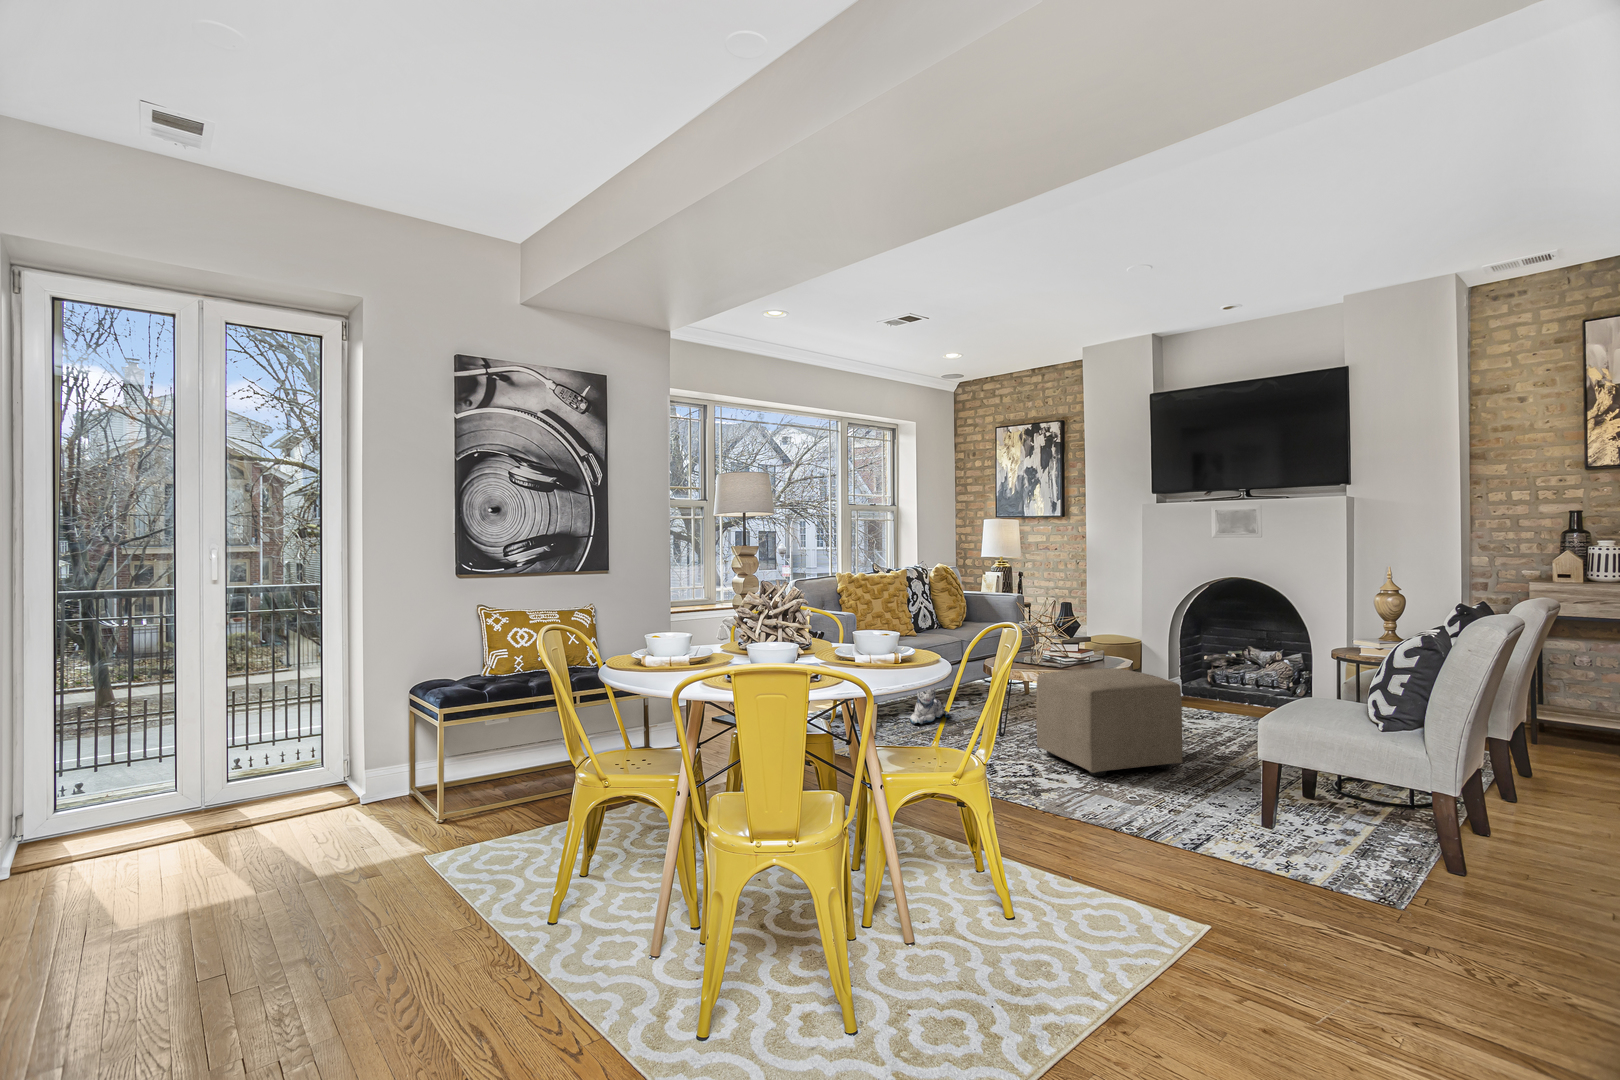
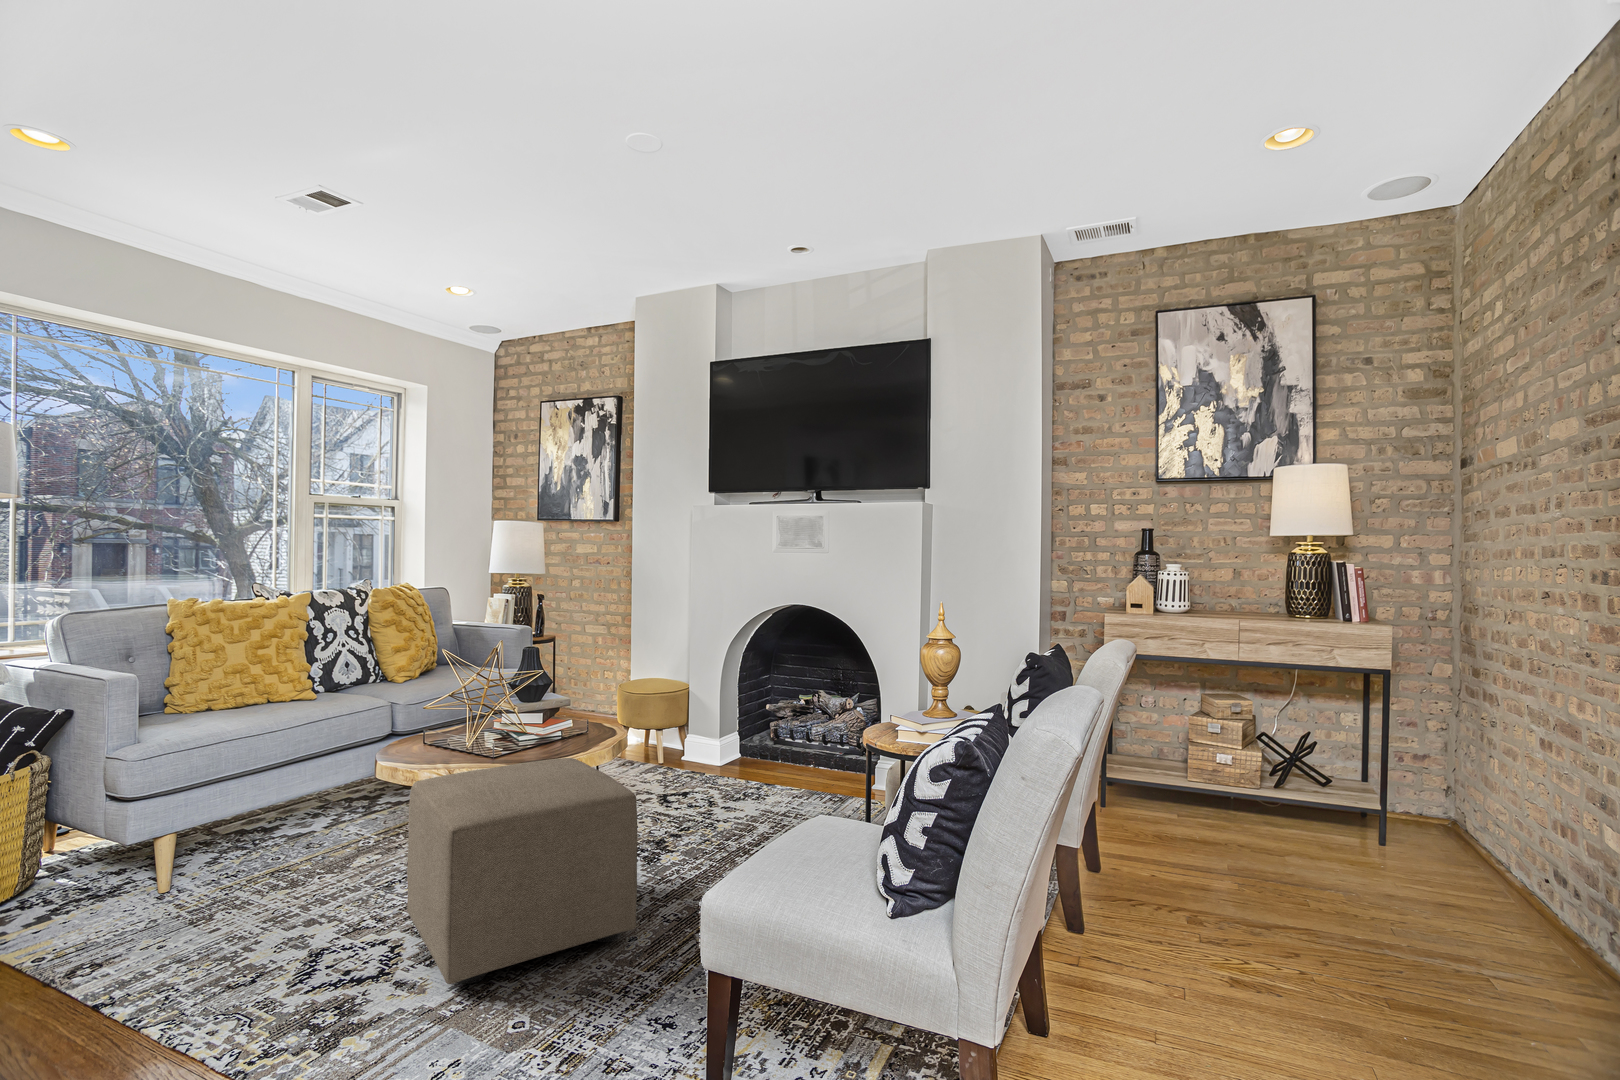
plush toy: present [910,687,950,724] -> none [241,787,340,864]

